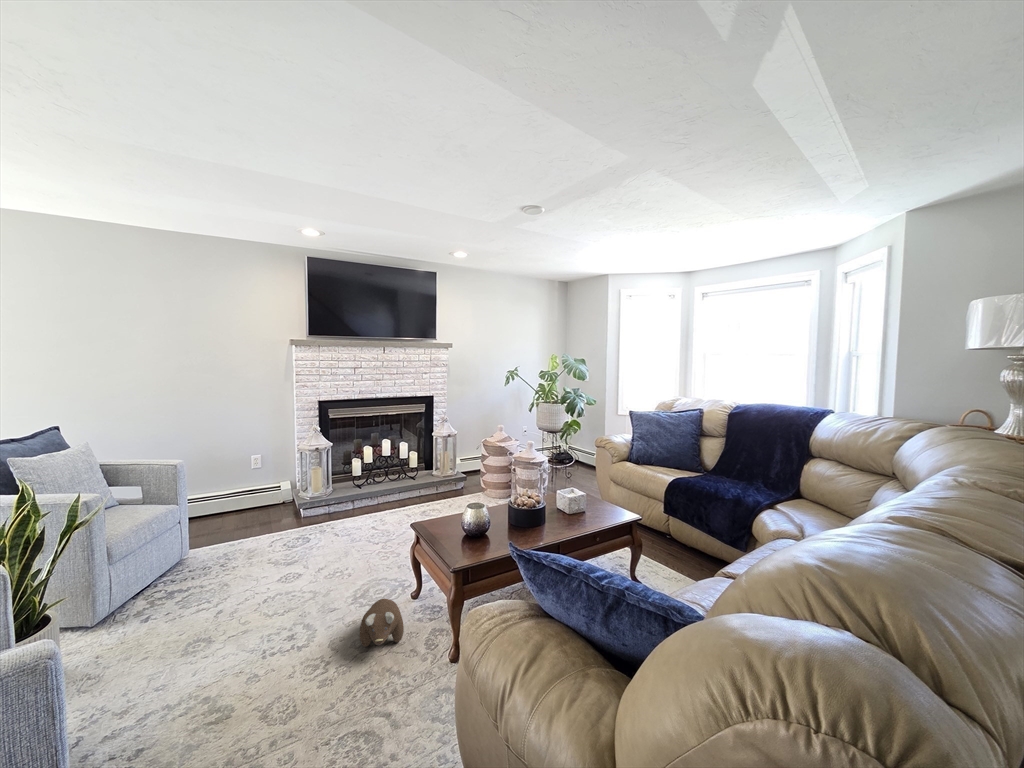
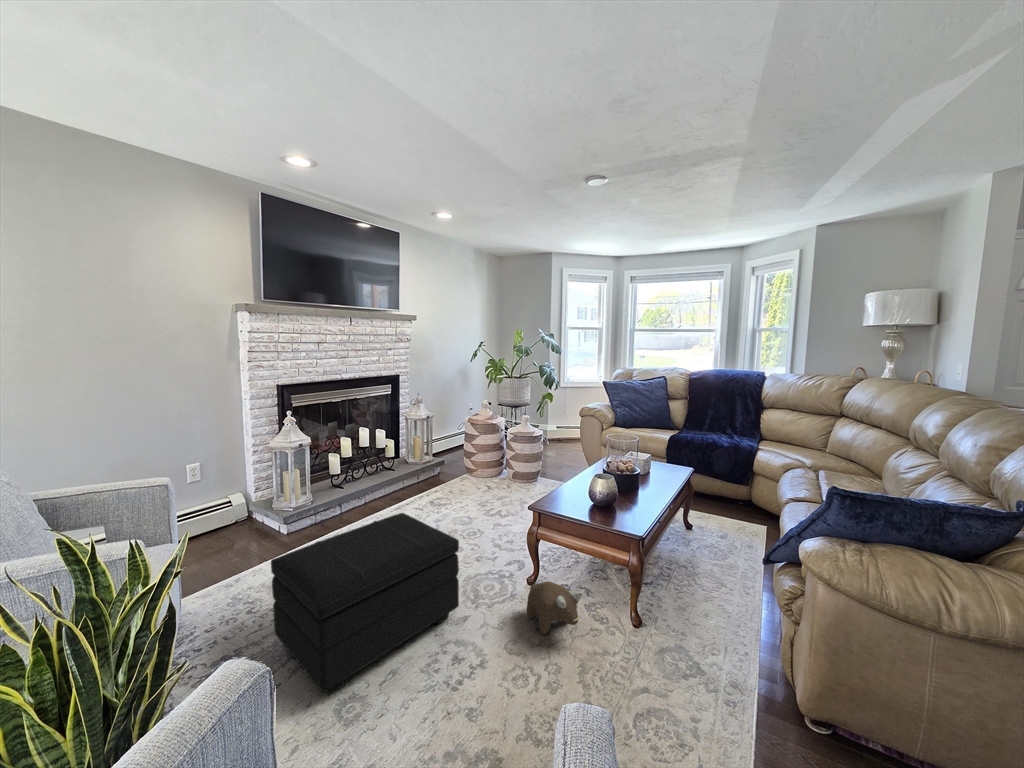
footstool: none [170,513,325,639] -> present [271,513,459,694]

